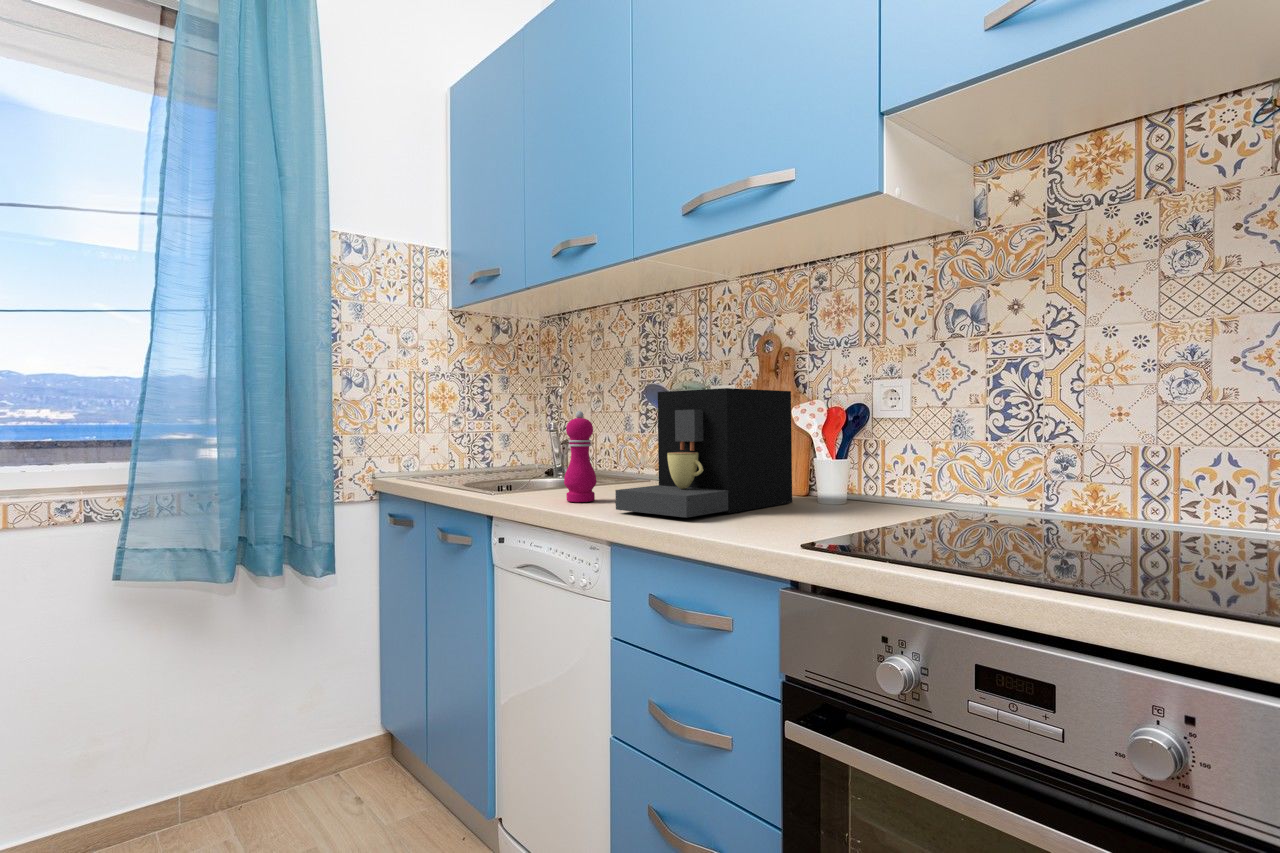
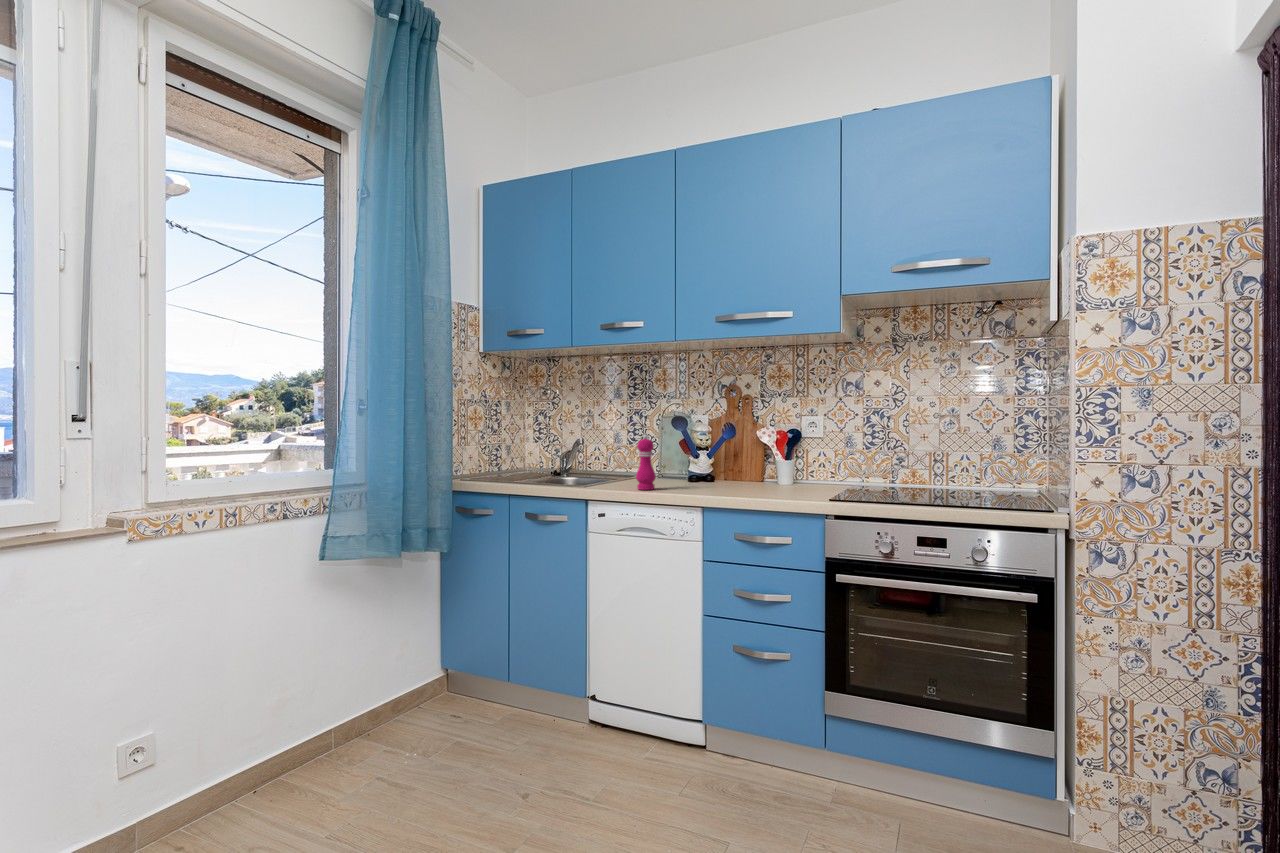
coffee maker: present [615,388,792,518] -> none [690,423,764,494]

